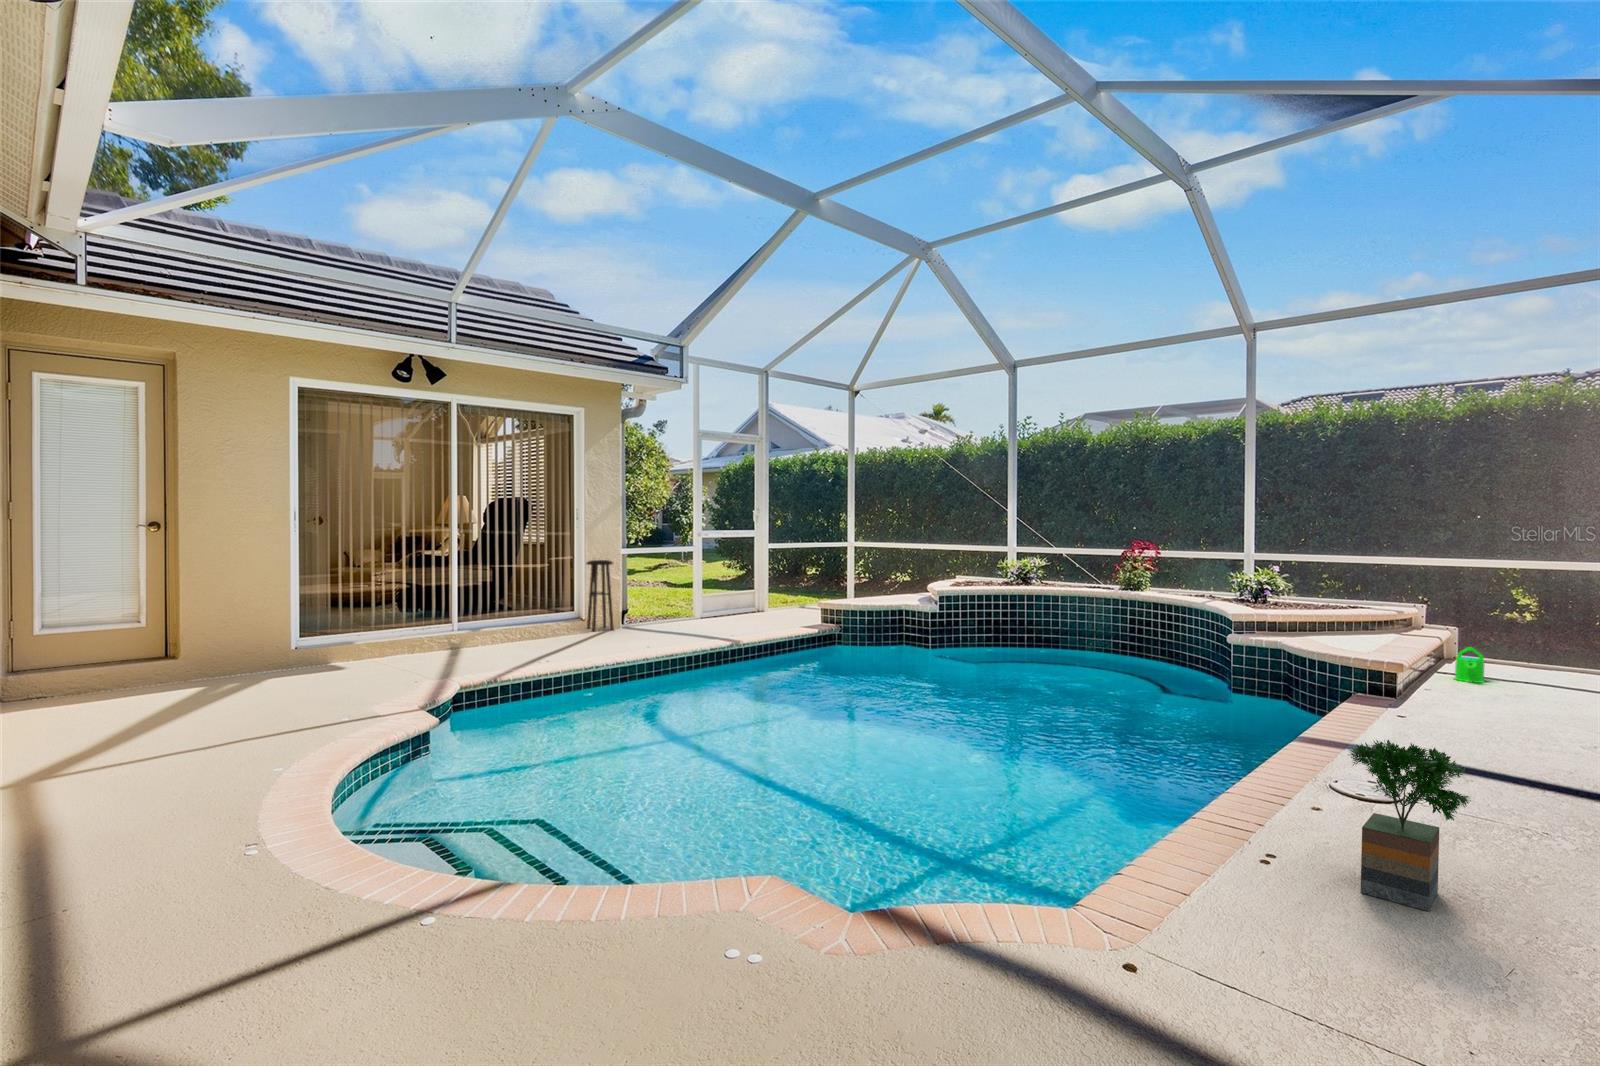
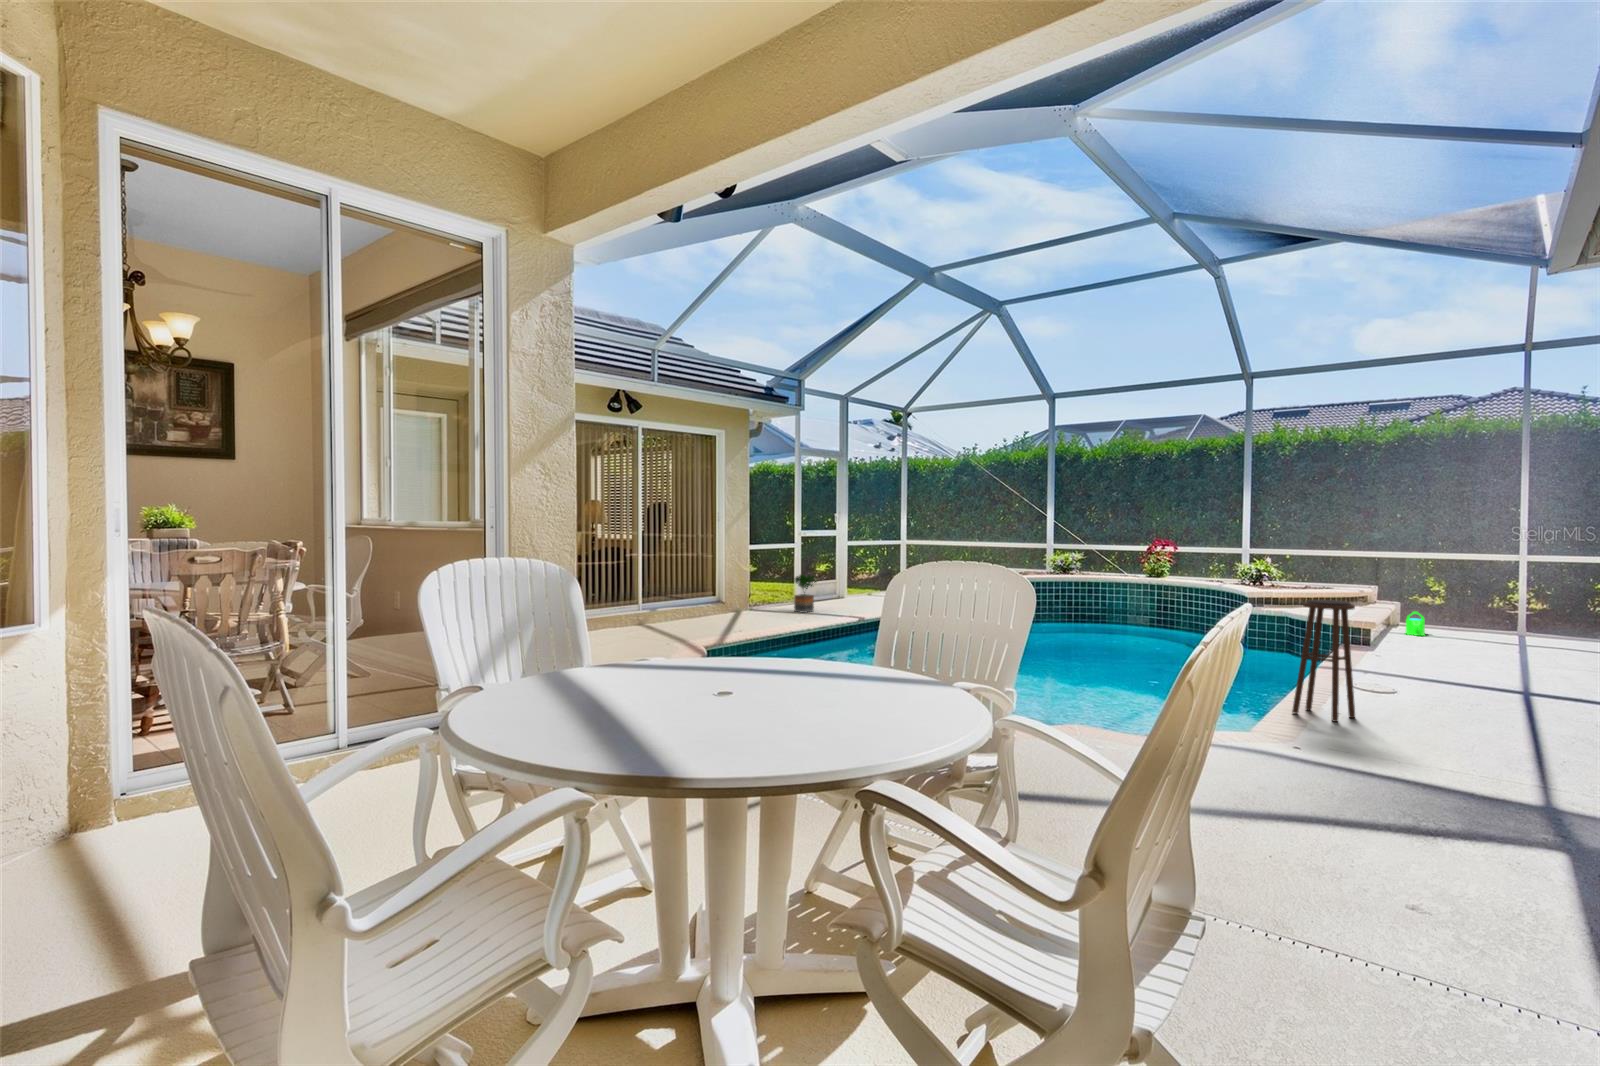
stool: present [586,560,614,631] -> present [1292,600,1355,722]
potted tree: present [1349,740,1471,911] -> present [794,575,817,613]

